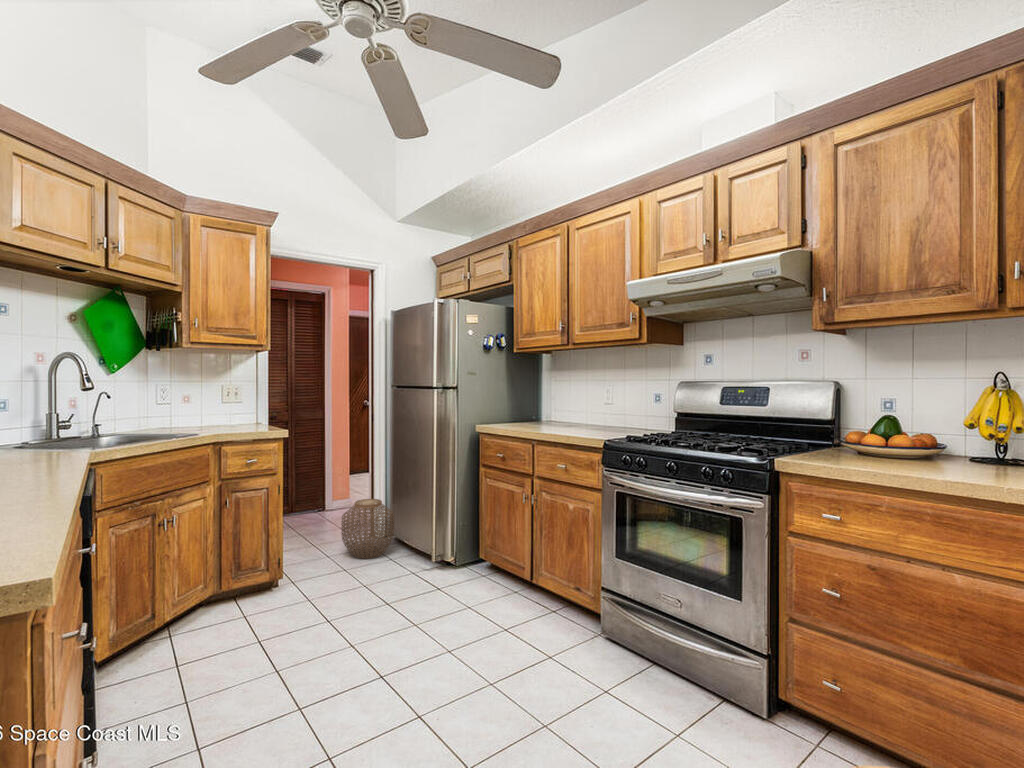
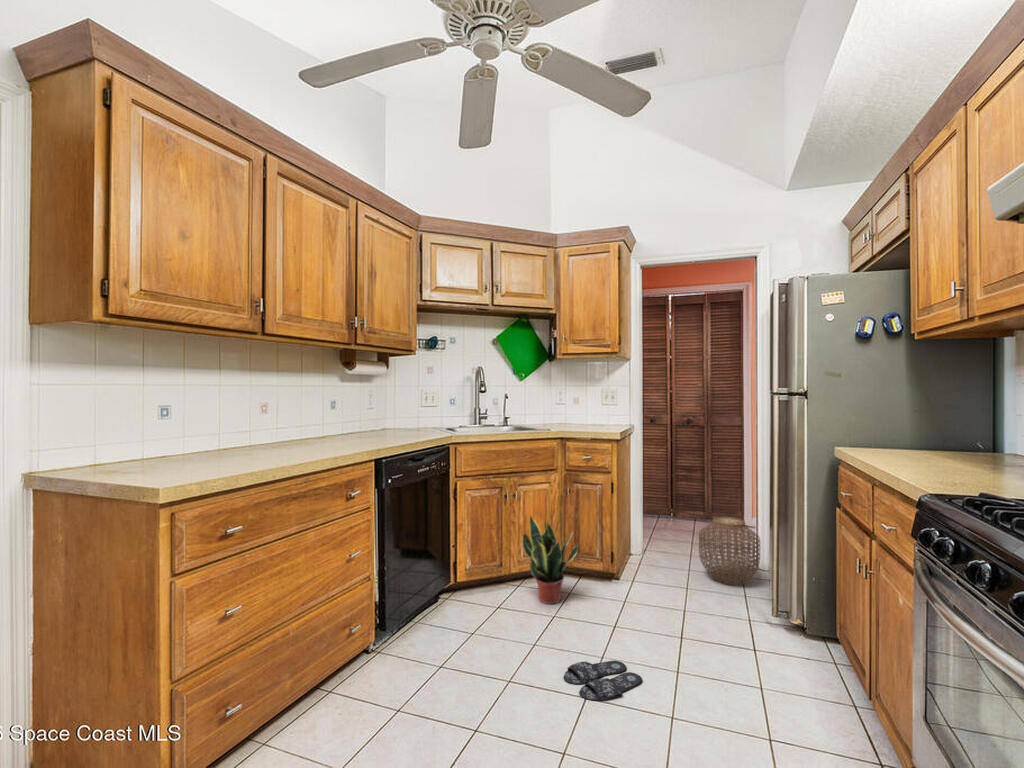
potted plant: none [196,539,269,638] -> present [522,516,578,604]
slippers: none [344,644,409,684] -> present [564,661,642,701]

